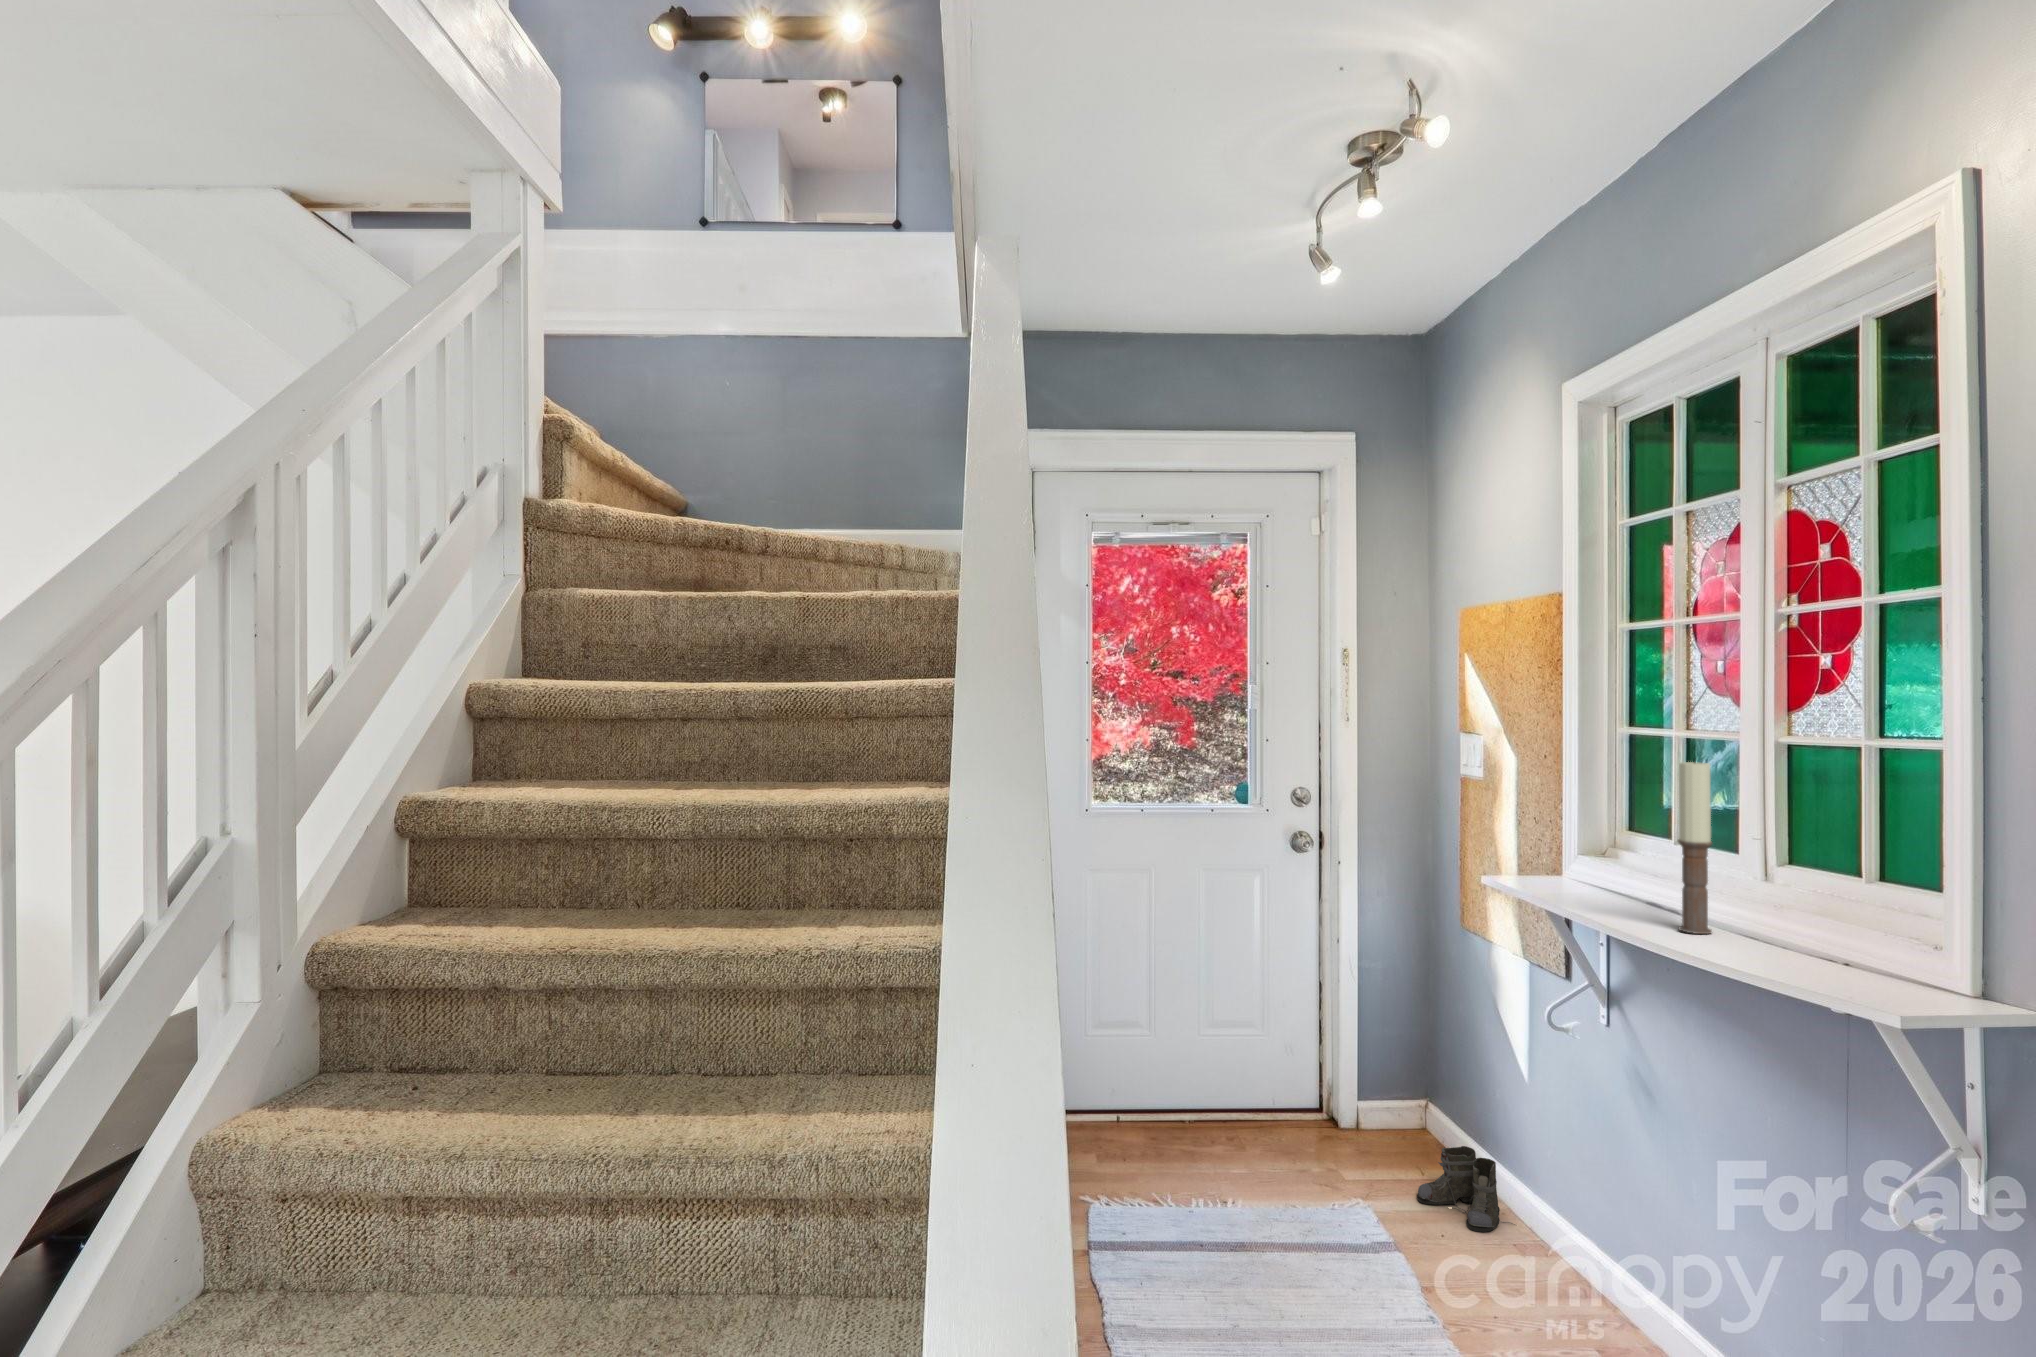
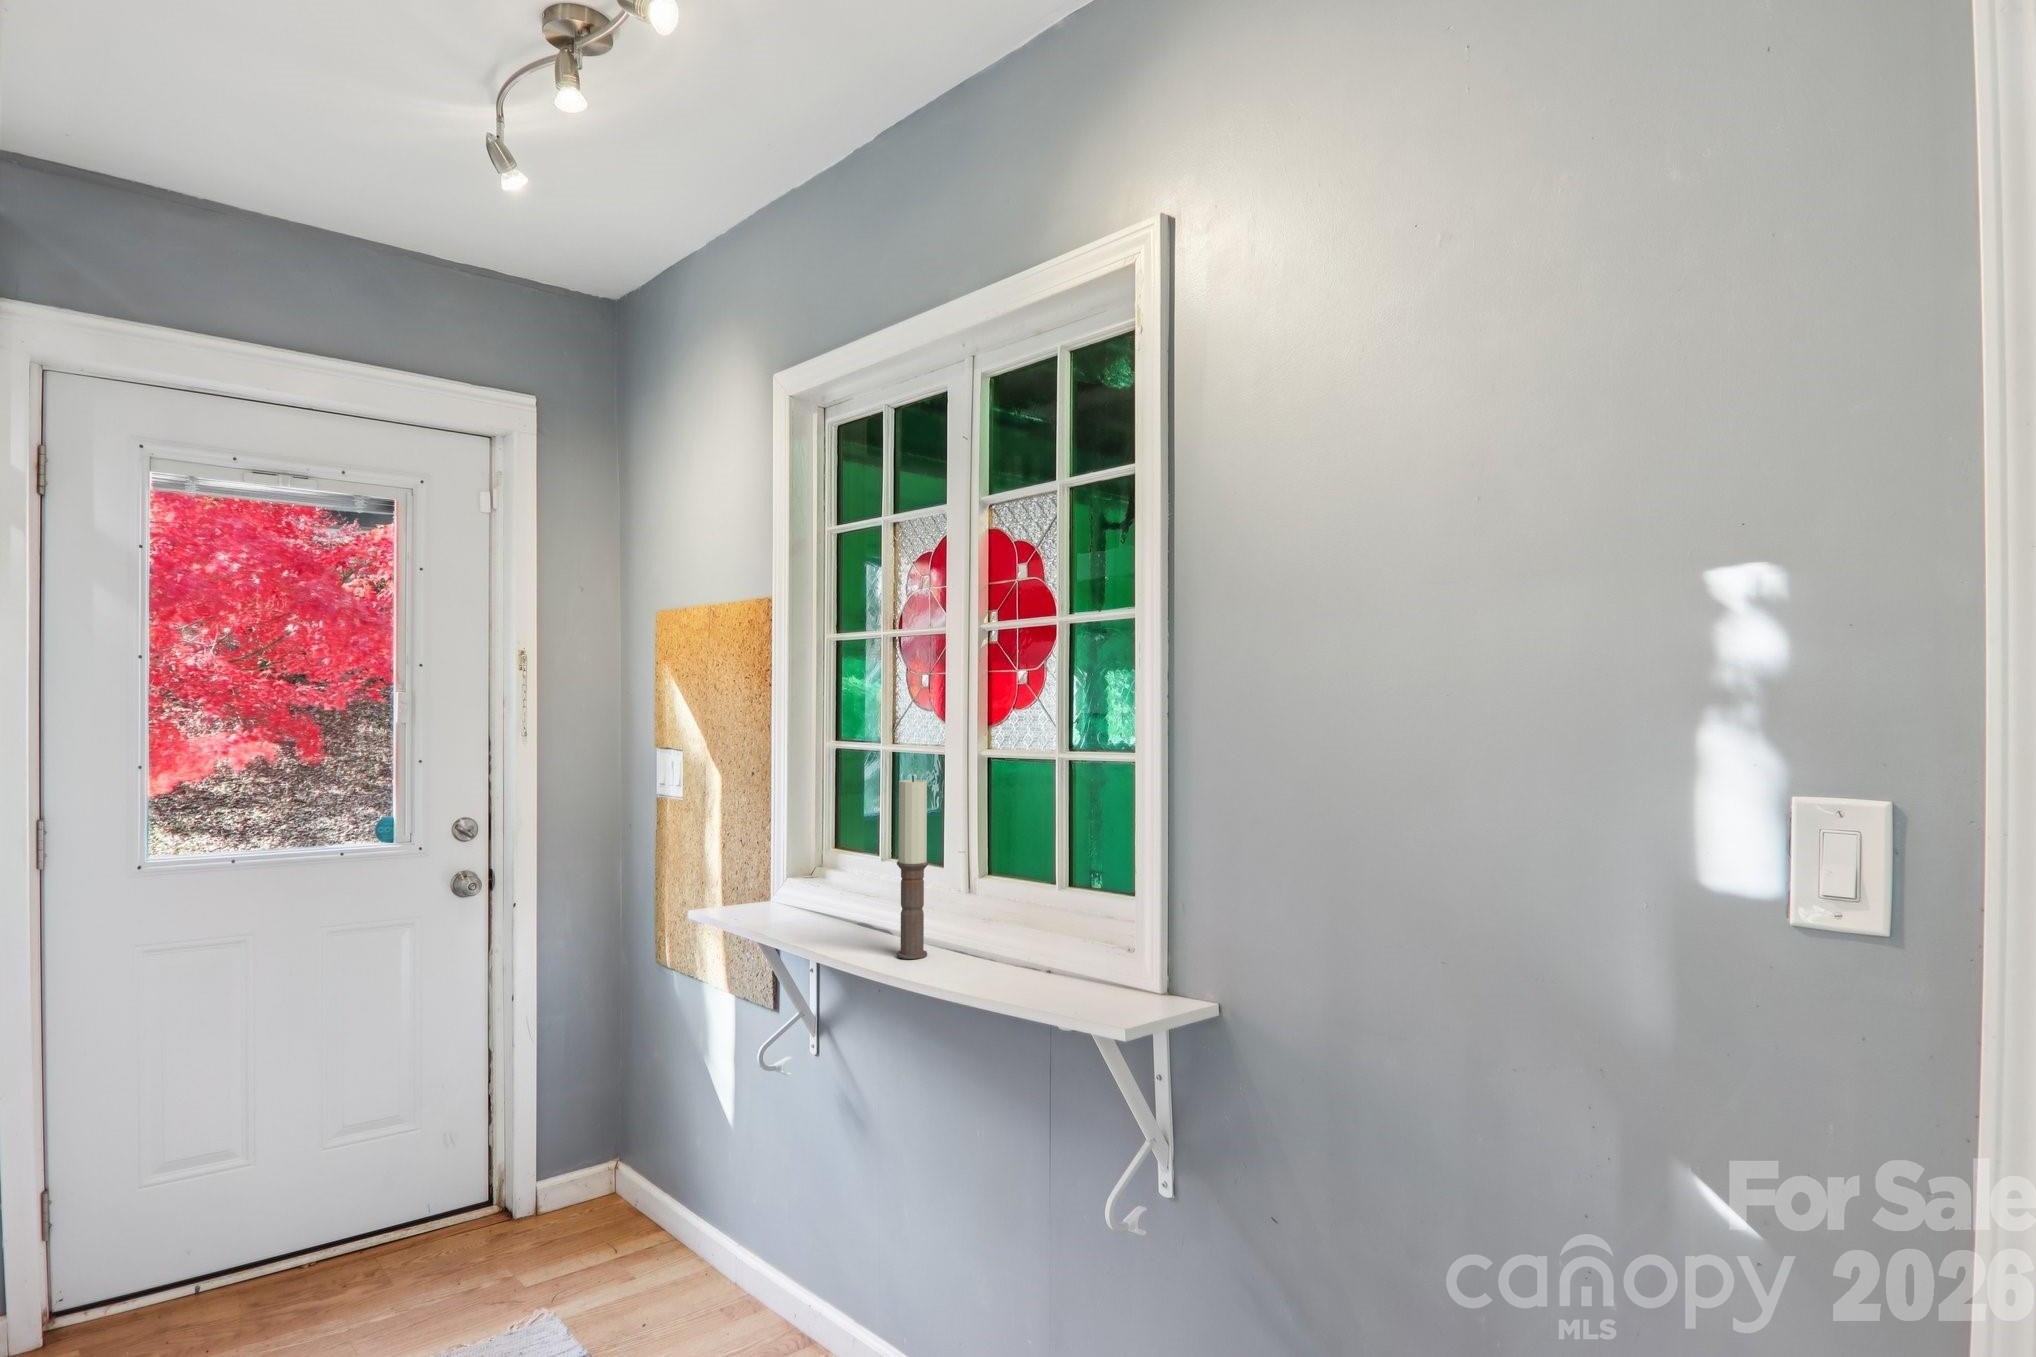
boots: present [1417,1146,1500,1232] -> none [609,1212,721,1311]

